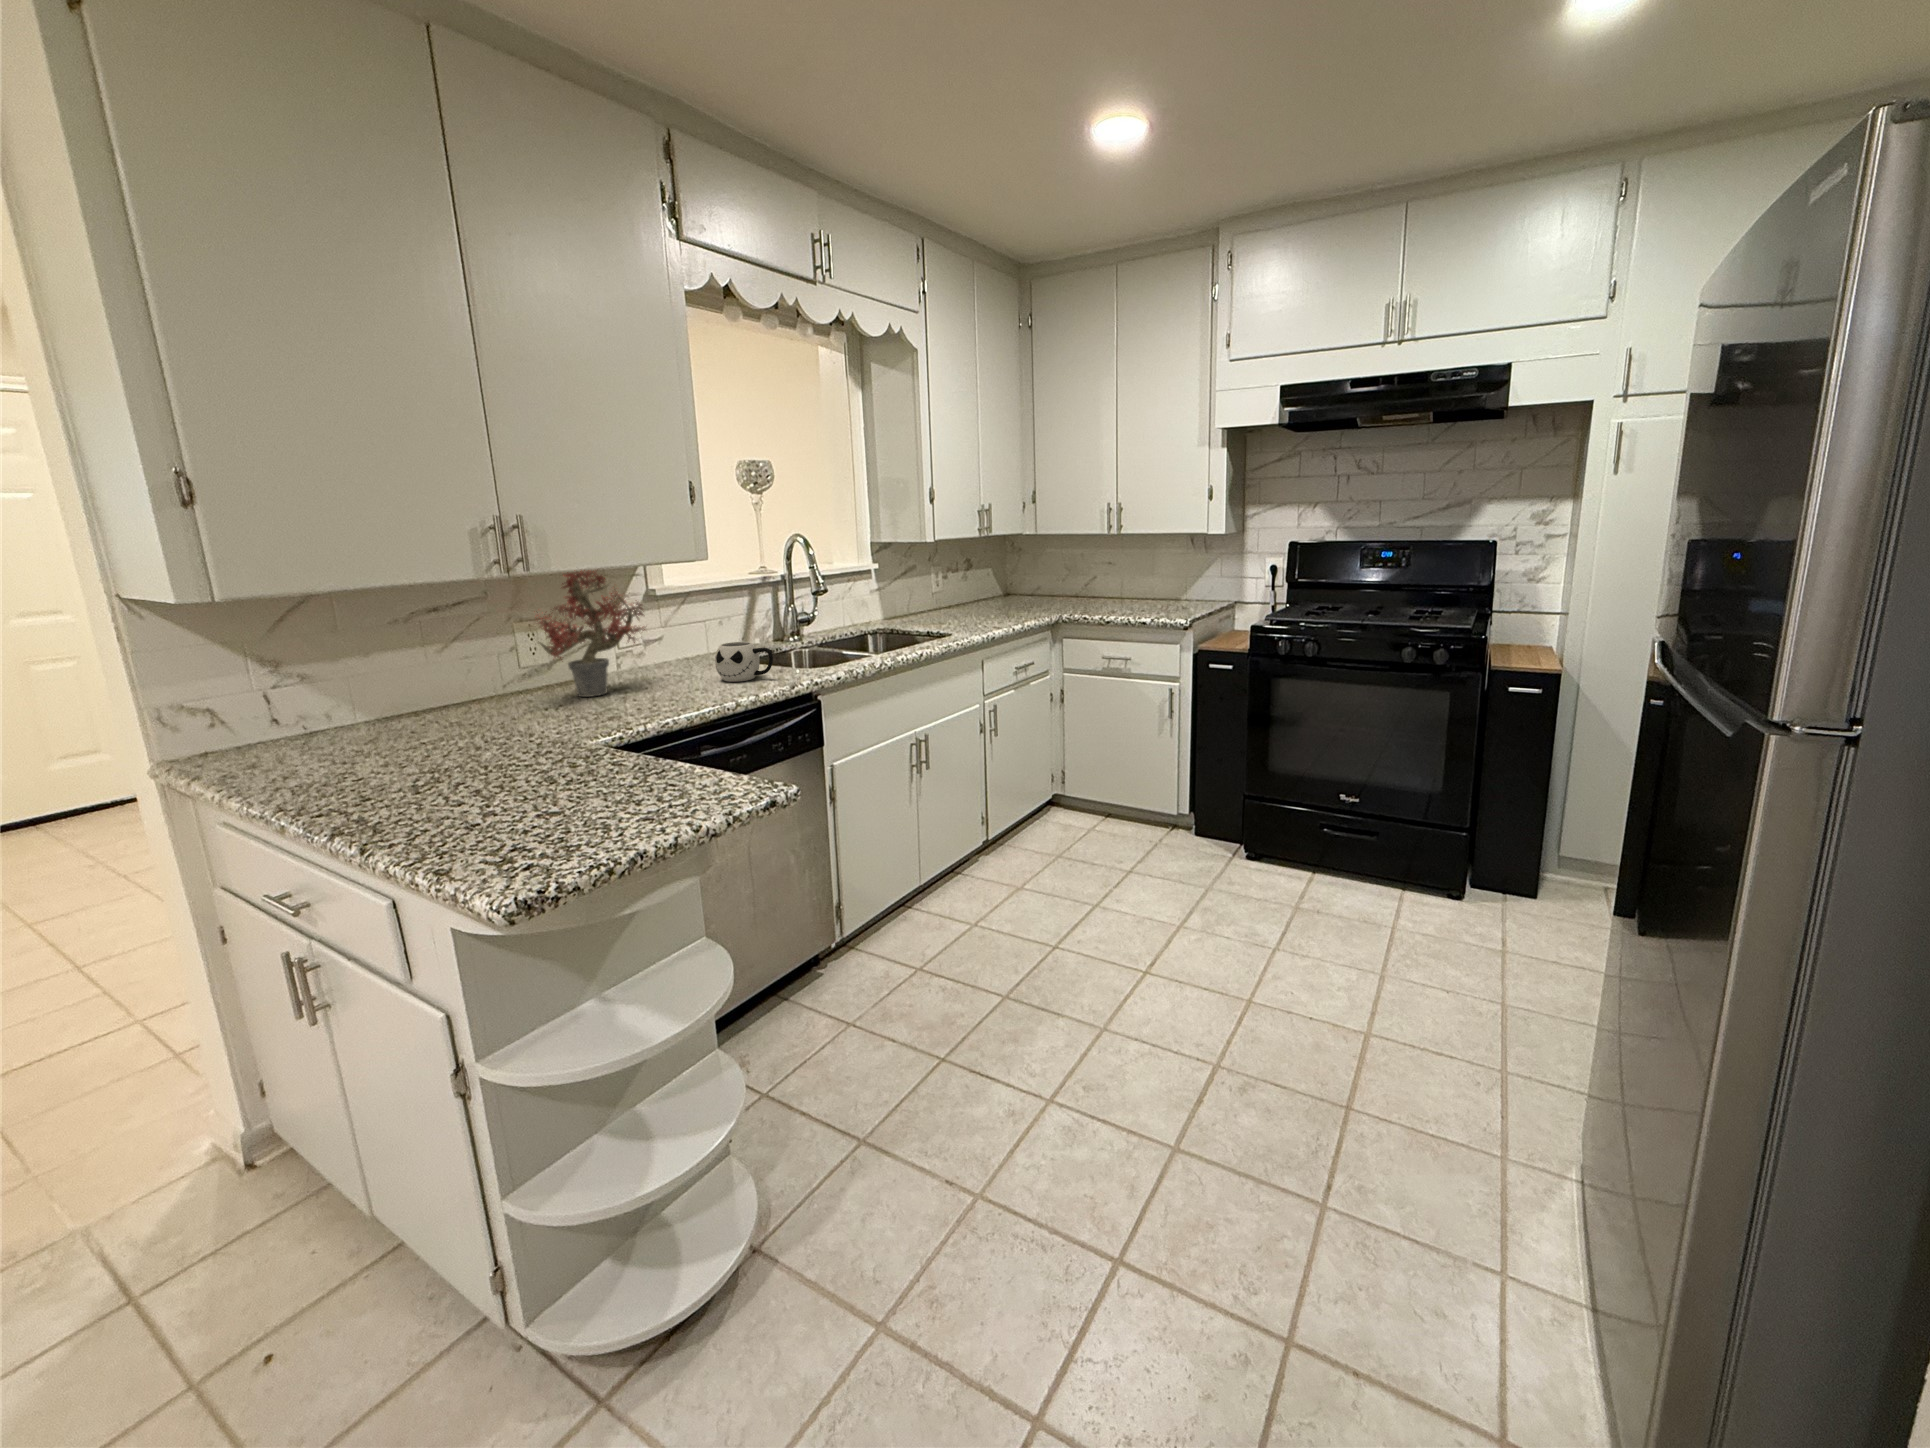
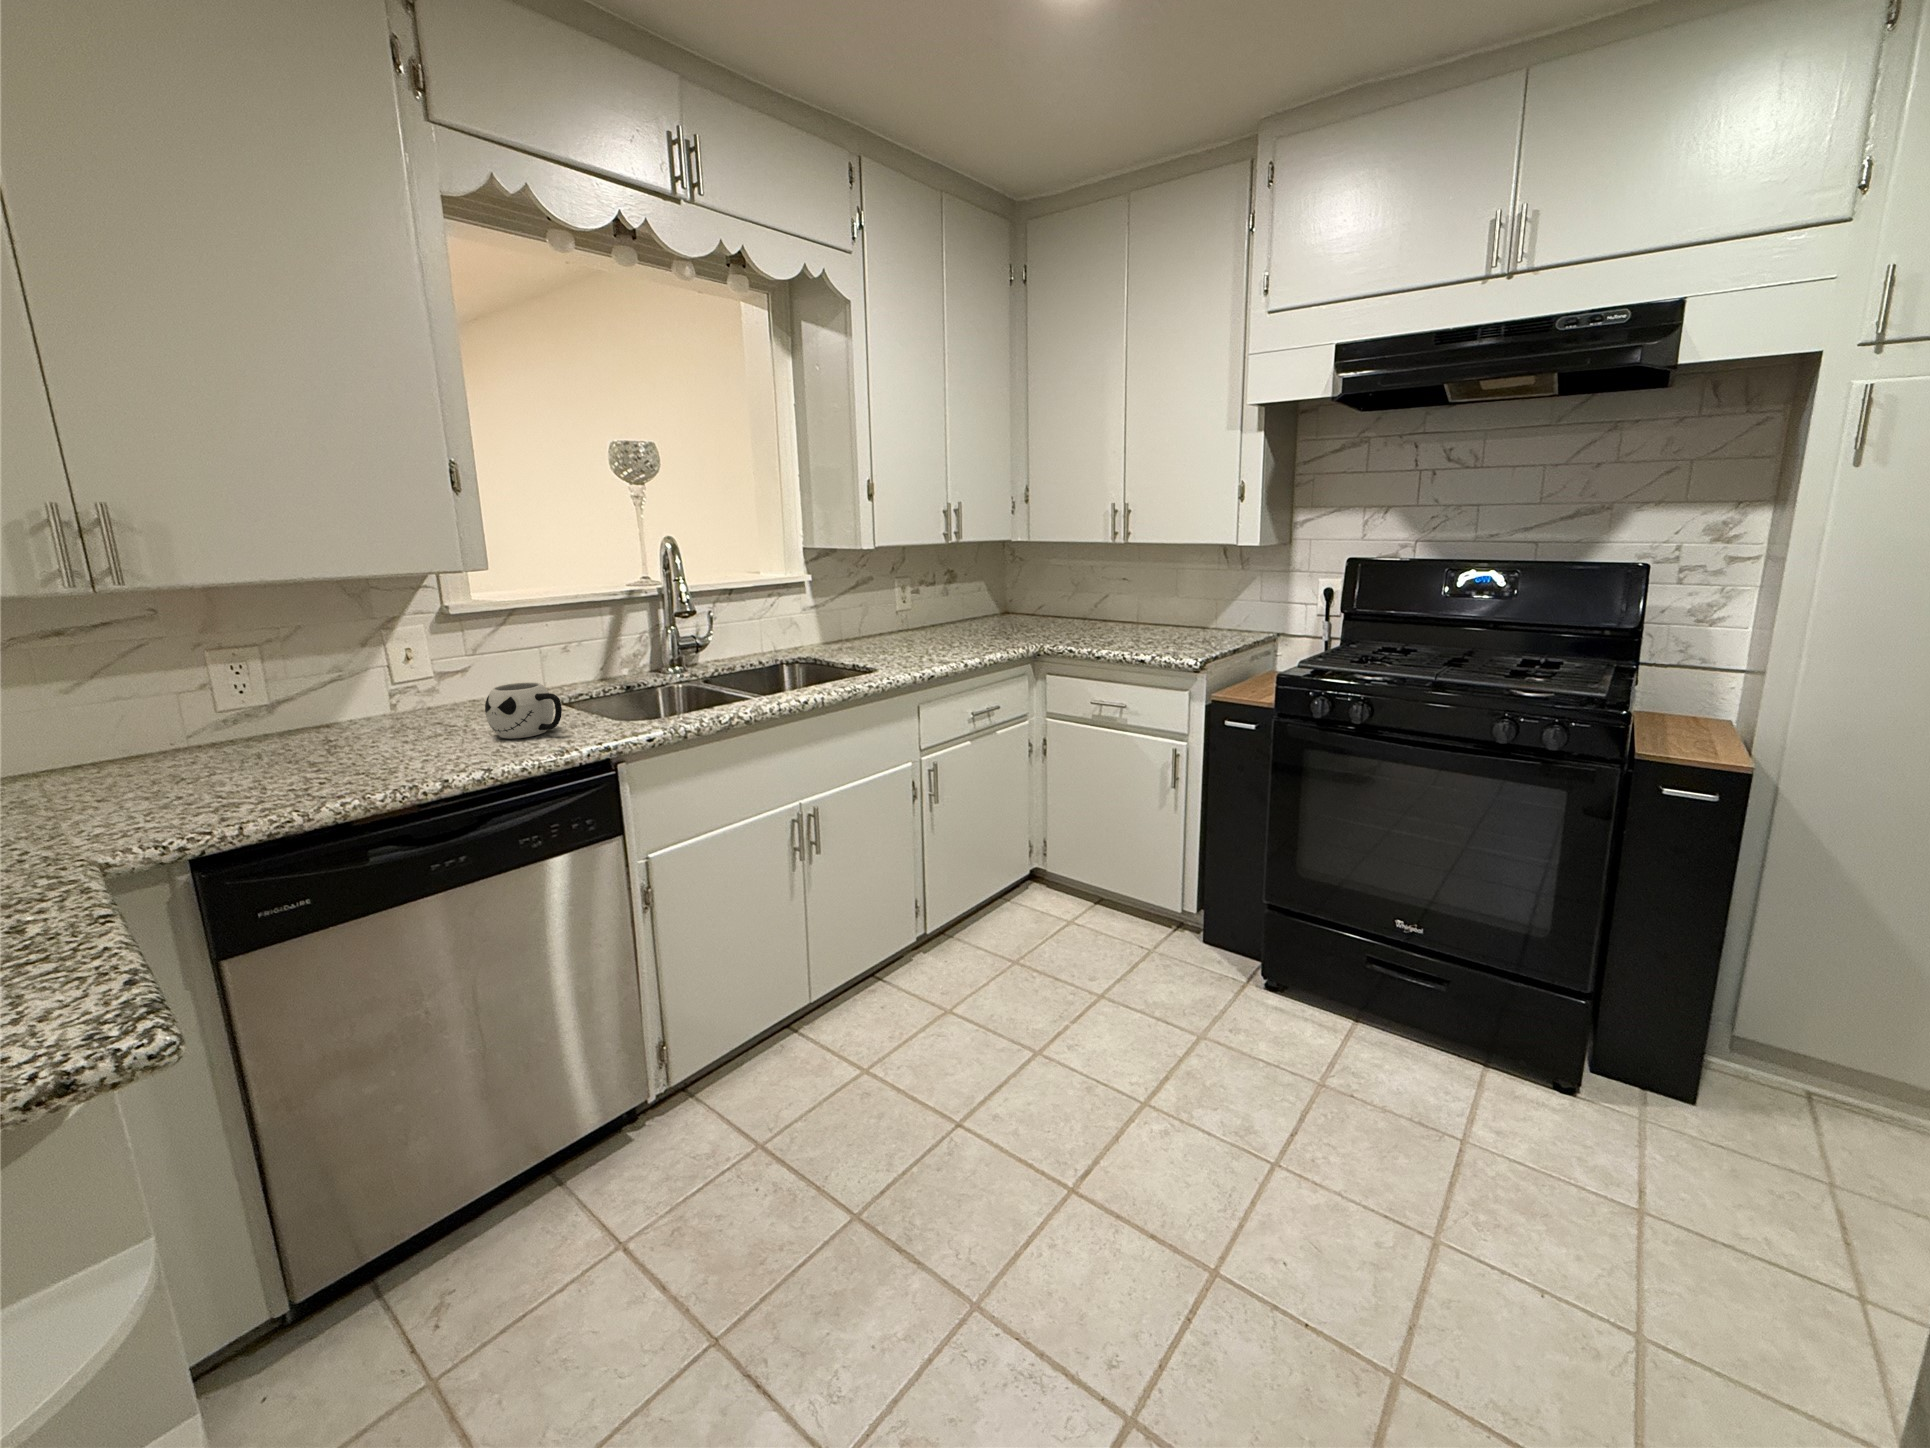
potted plant: present [536,570,645,697] -> none [159,540,403,757]

